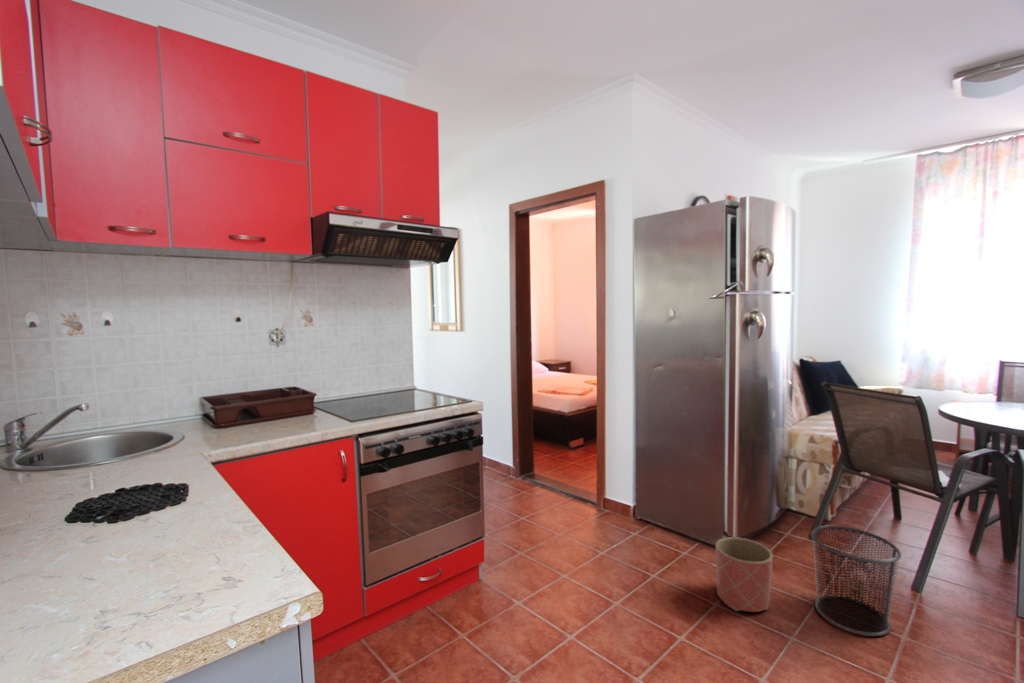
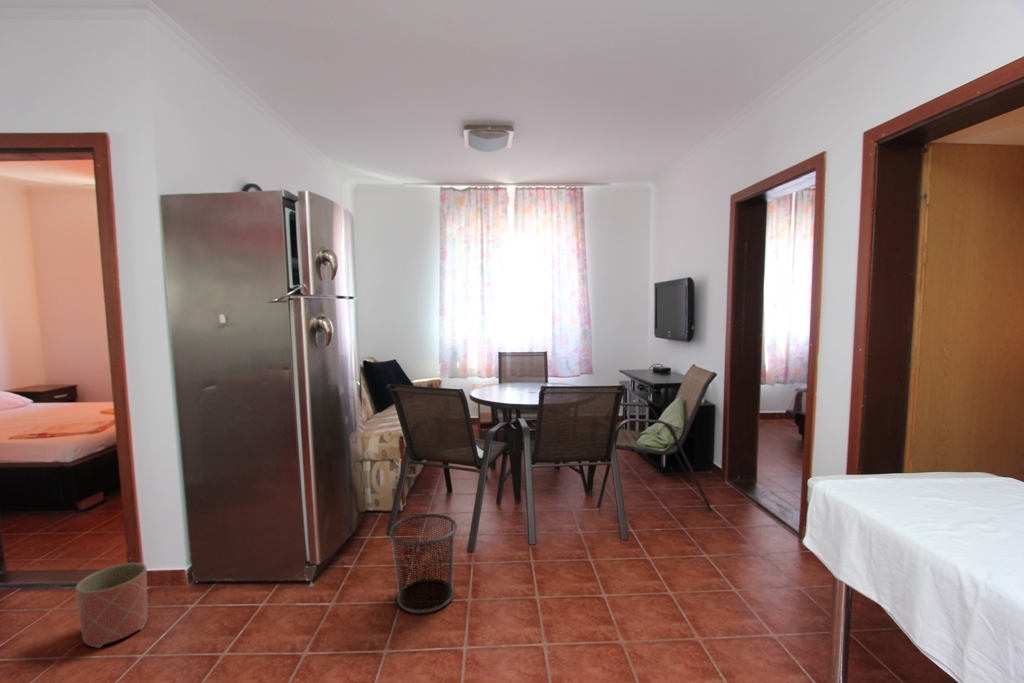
planter: present [716,537,773,612] -> present [75,563,147,648]

